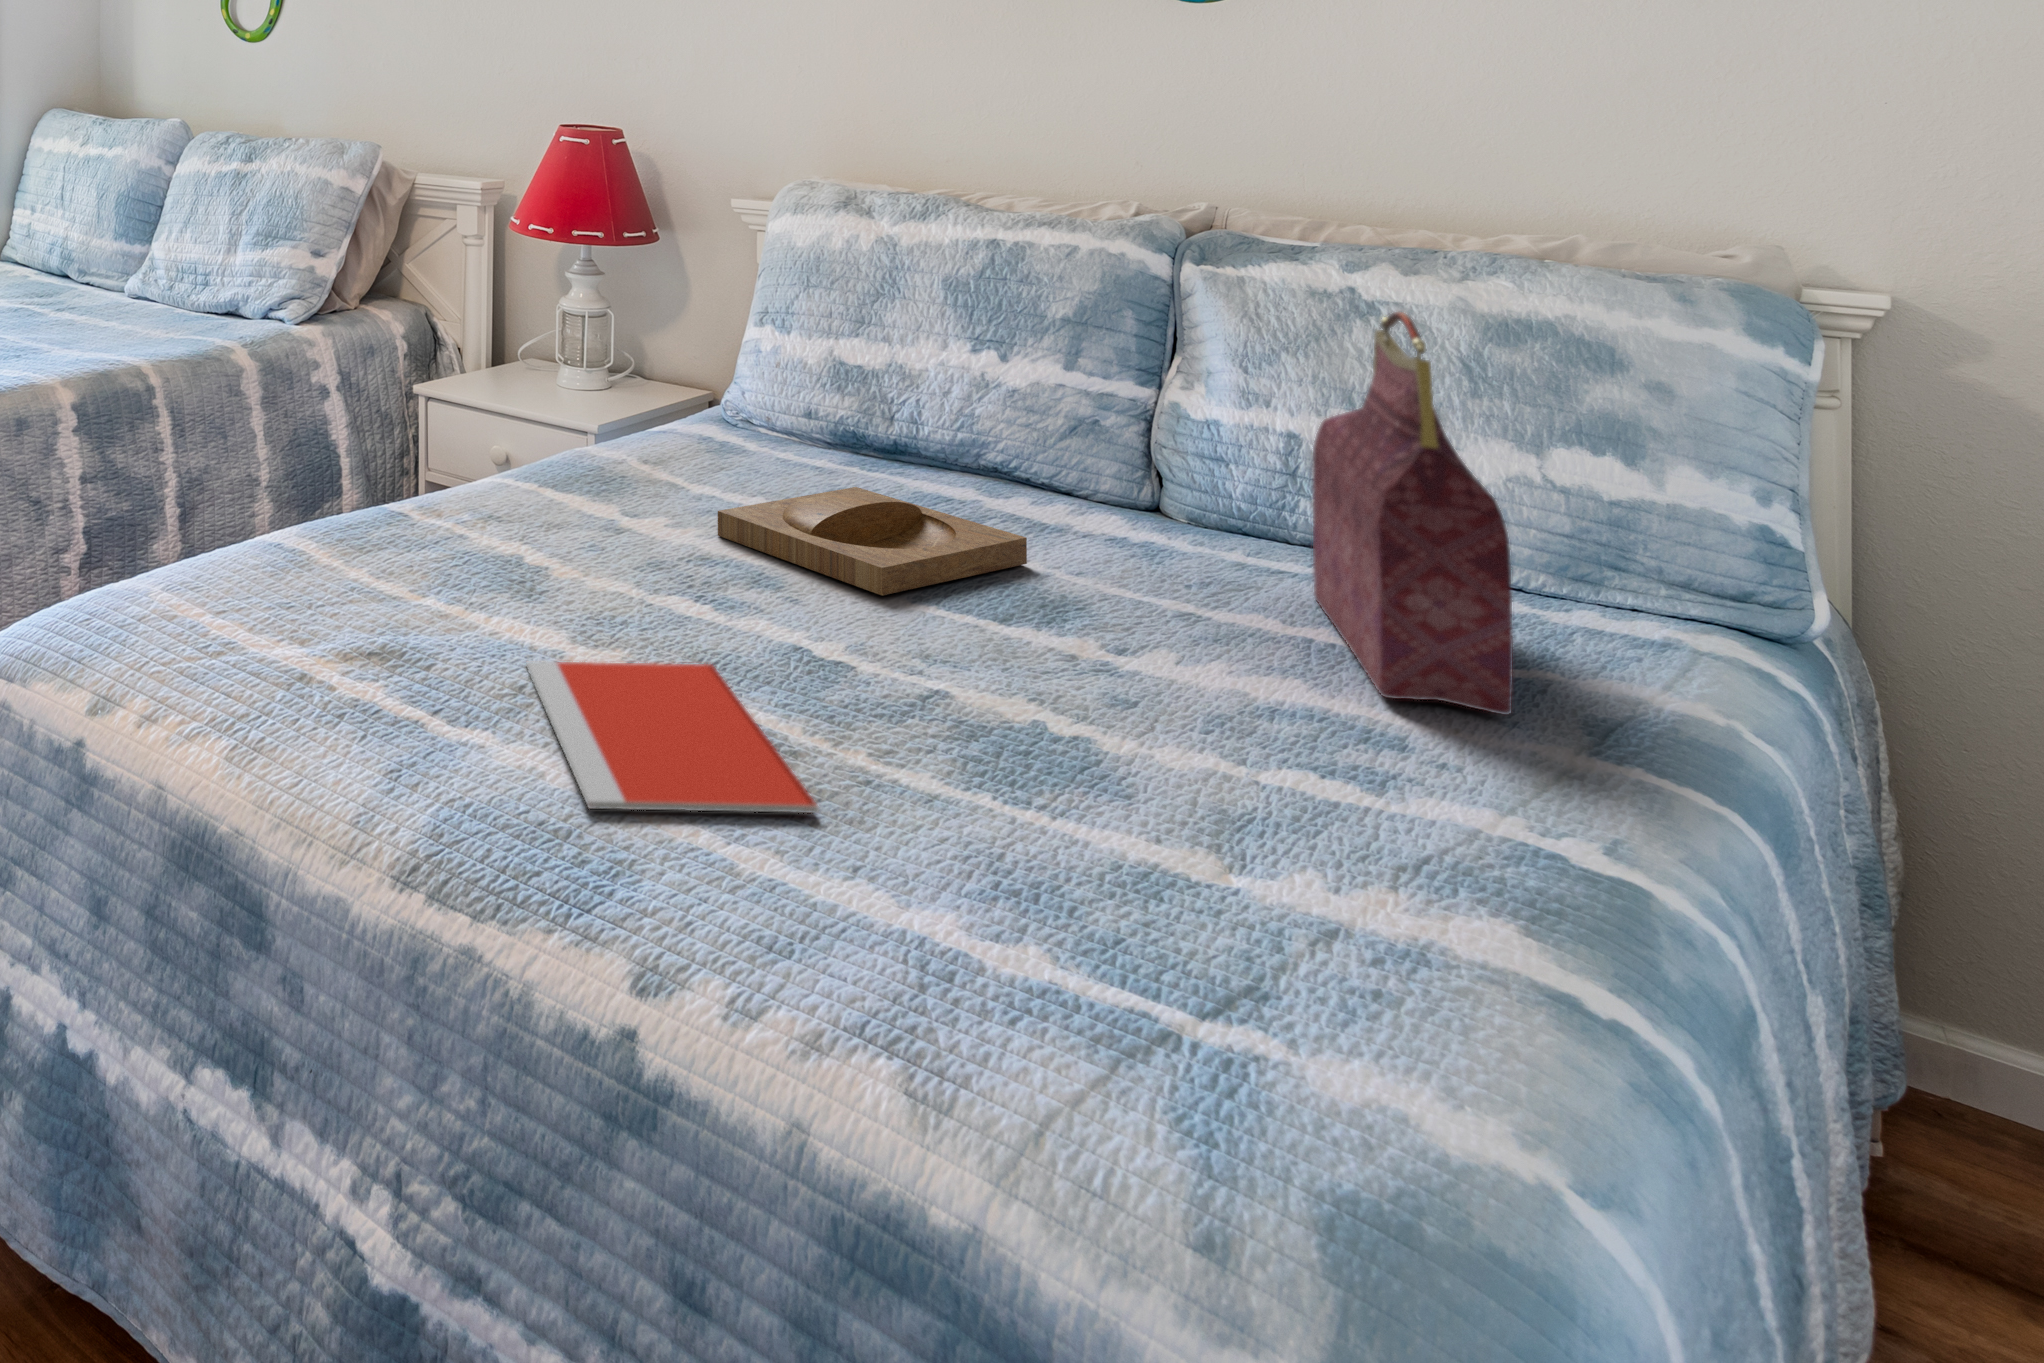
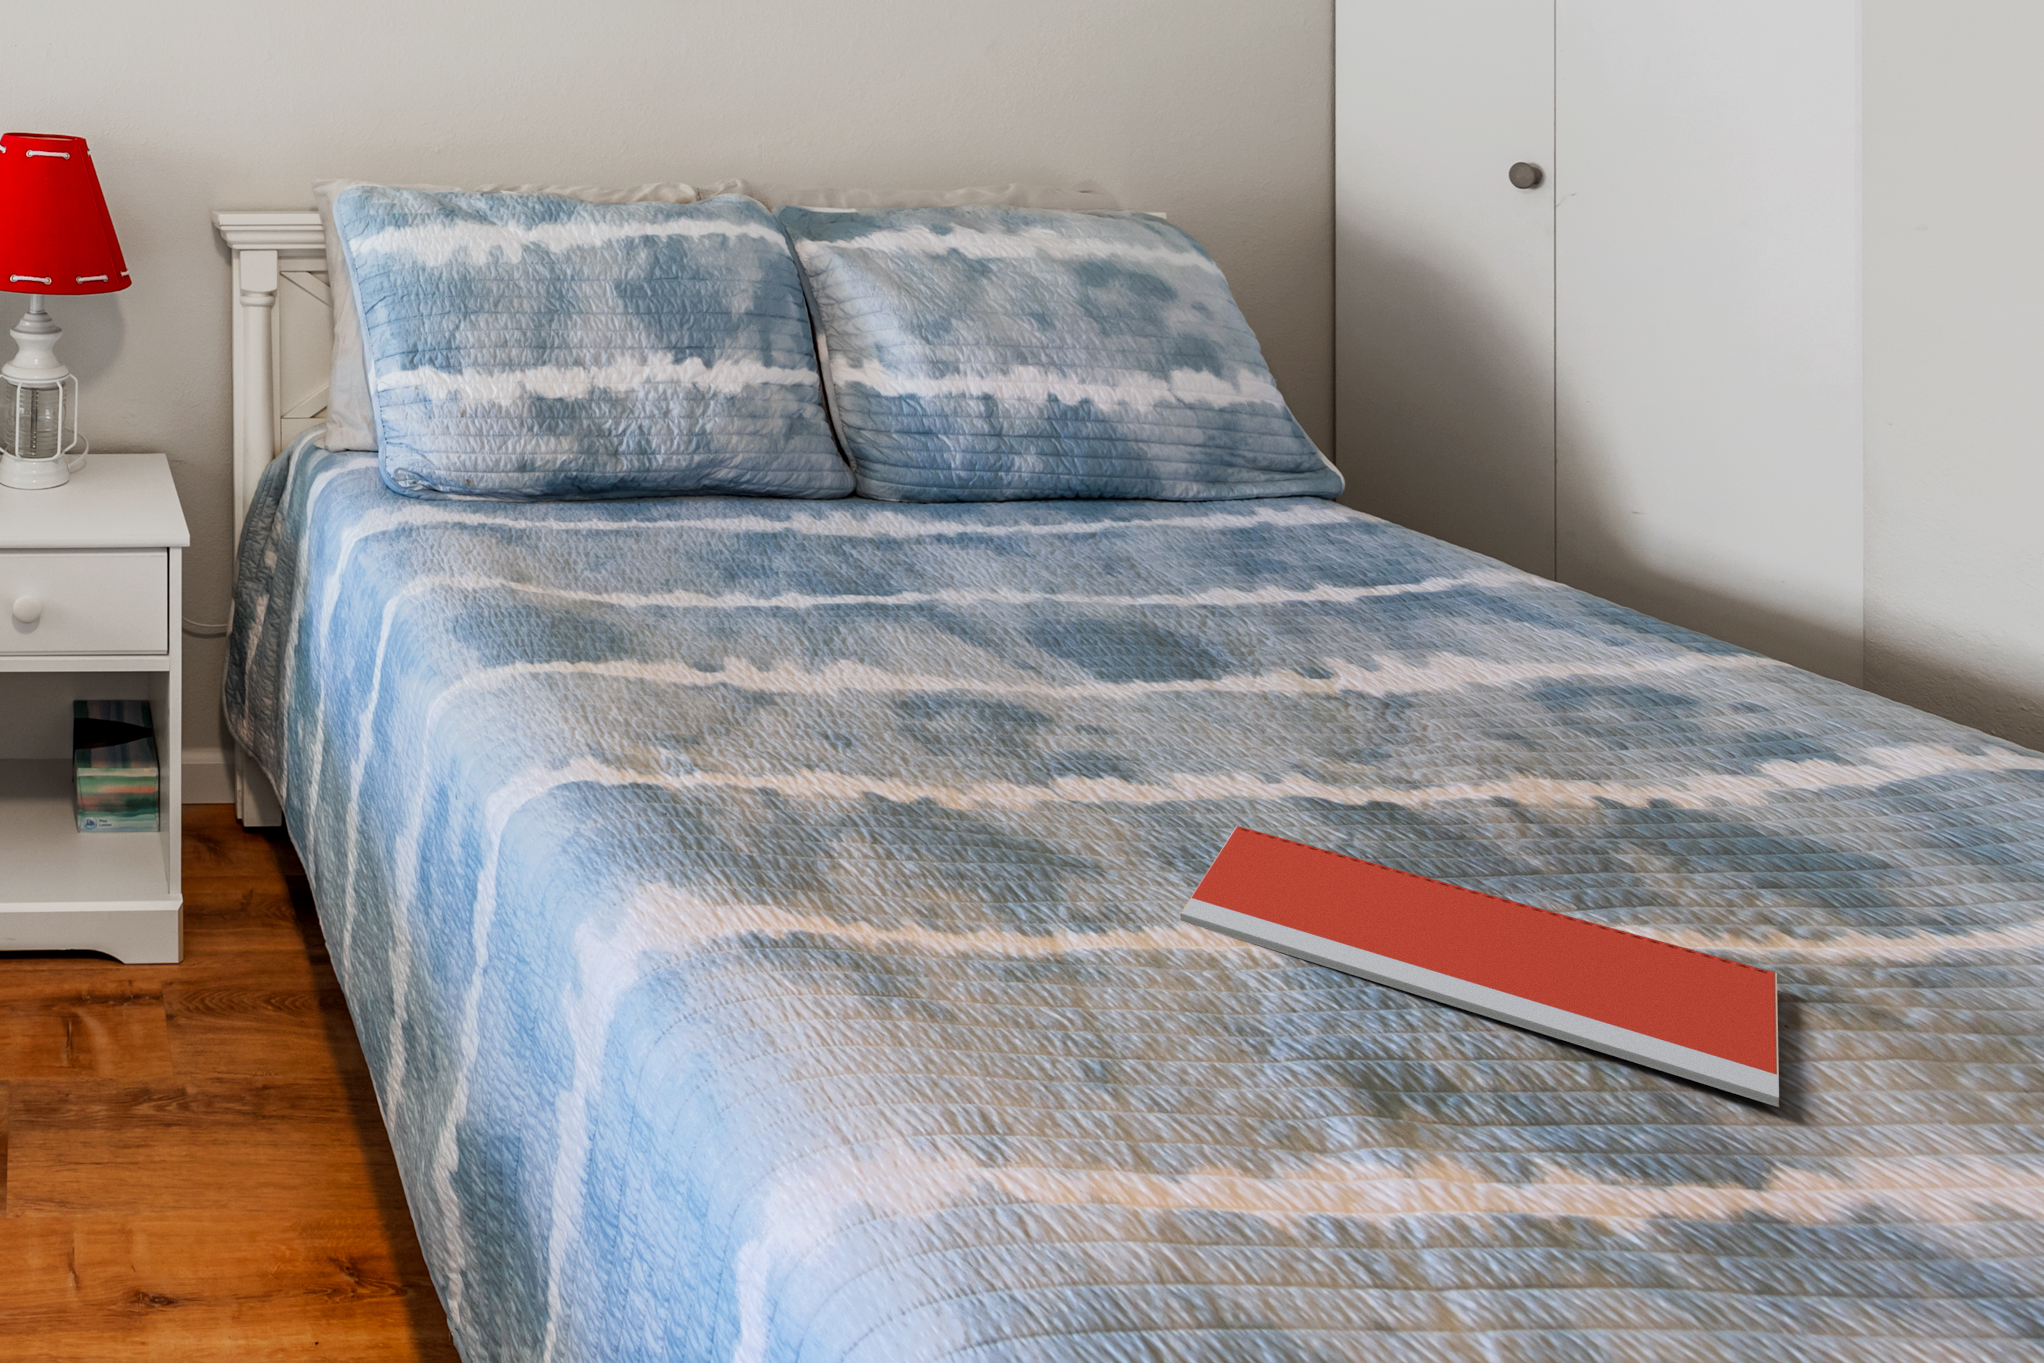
handbag: present [1313,312,1513,715] -> none [1141,276,1507,641]
tray: present [718,487,1027,595] -> none [744,543,1048,670]

